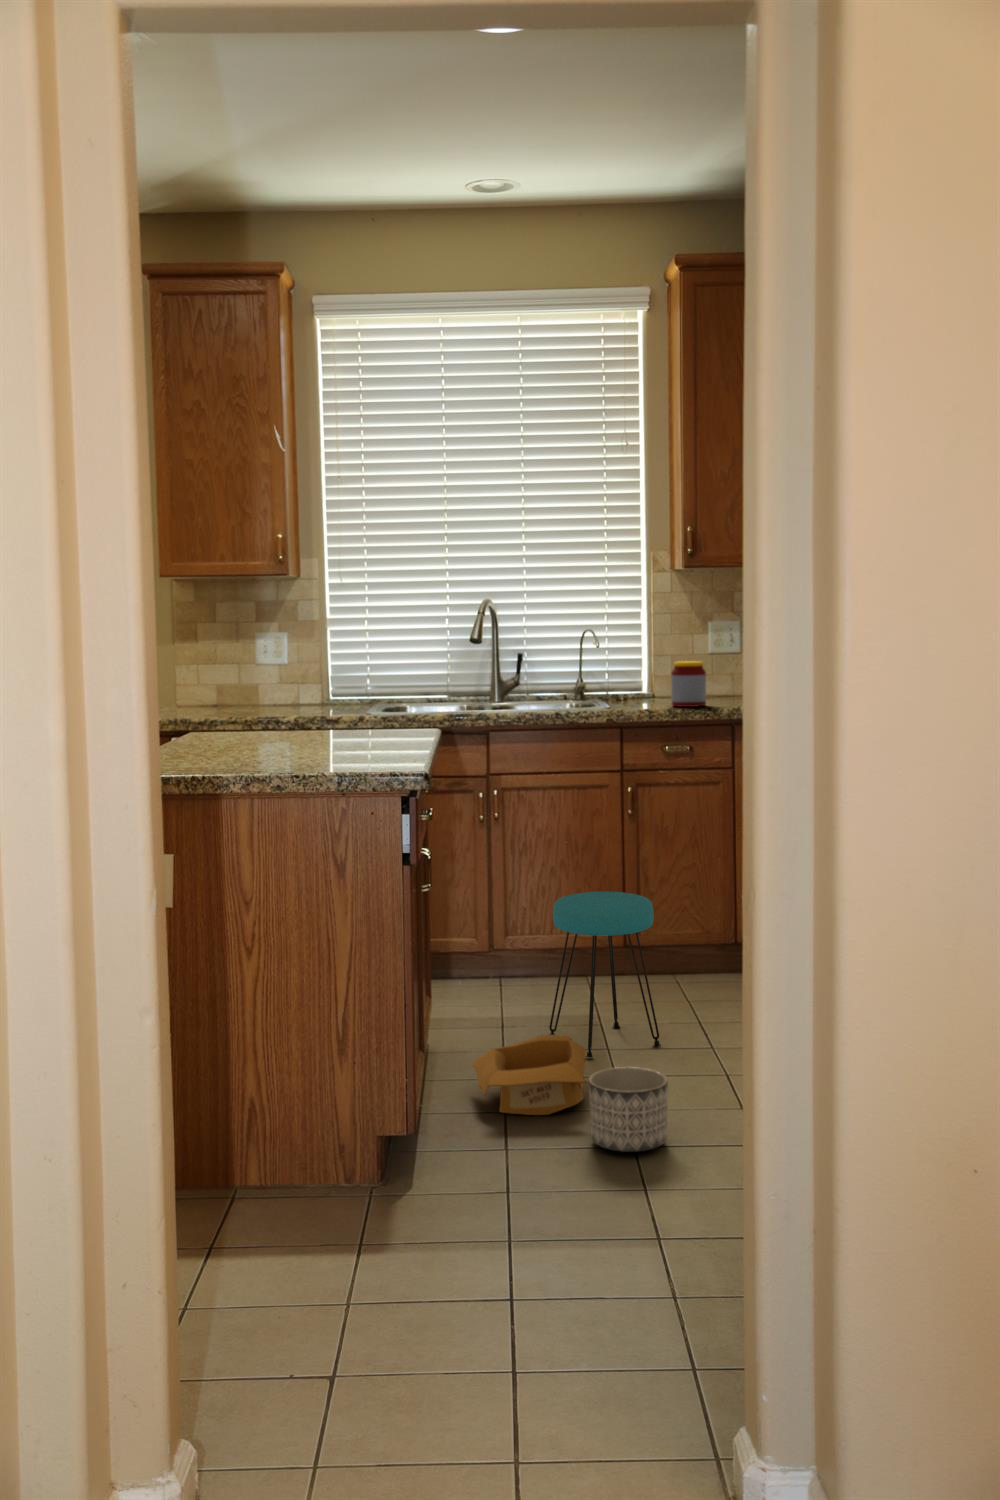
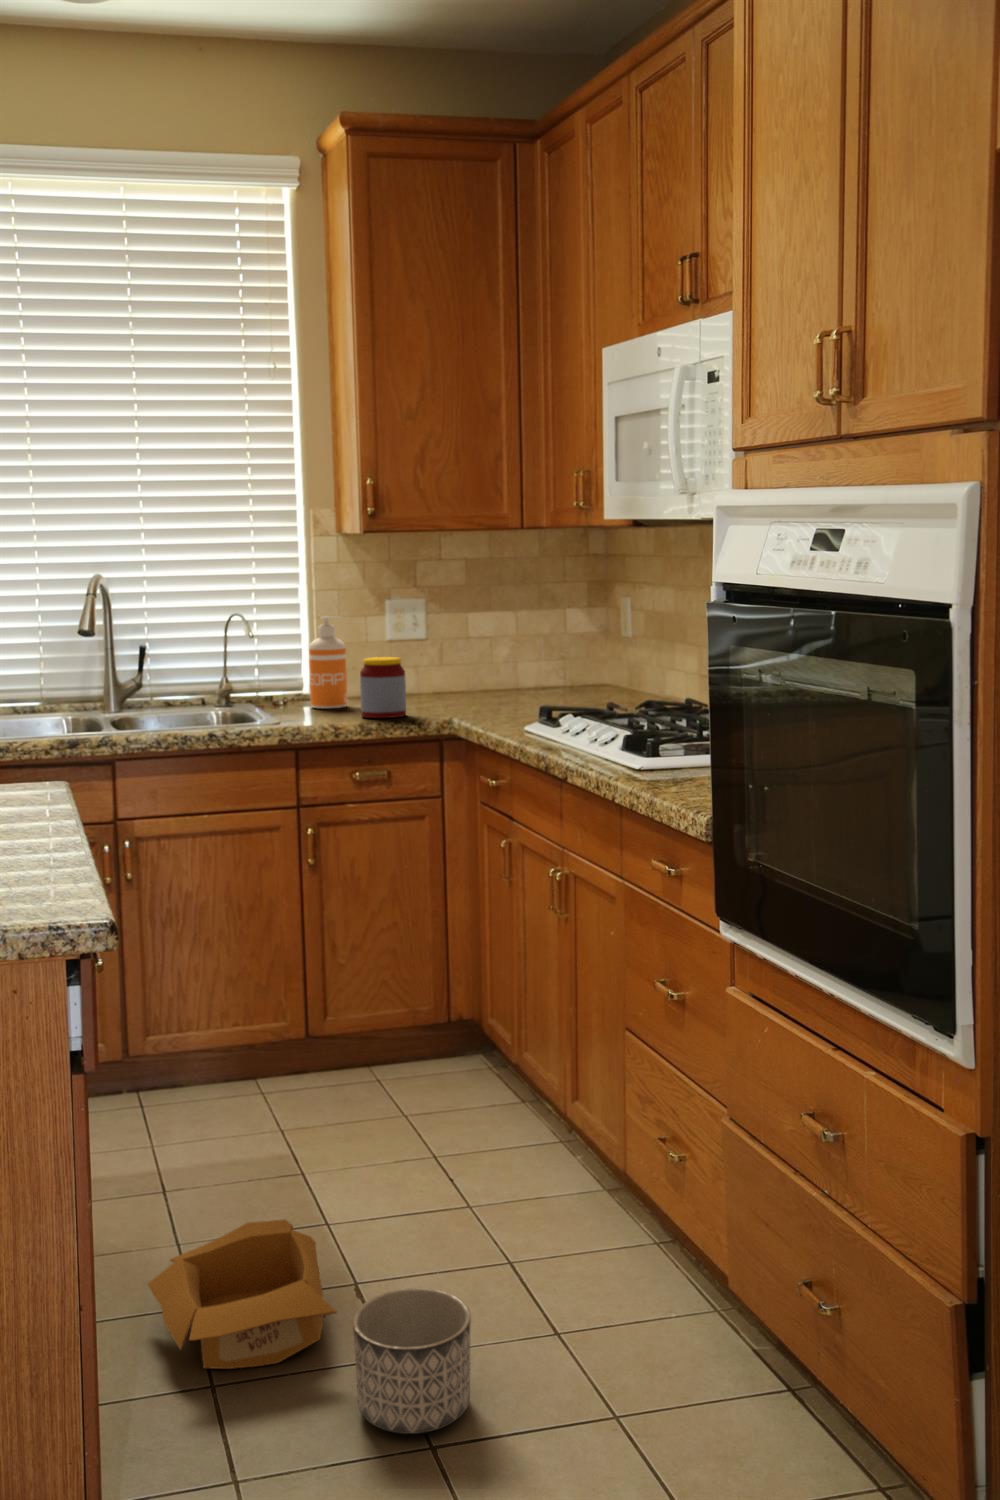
soap dispenser: none [641,632,669,702] -> present [309,616,347,709]
stool: present [549,892,660,1058] -> none [235,987,395,1232]

